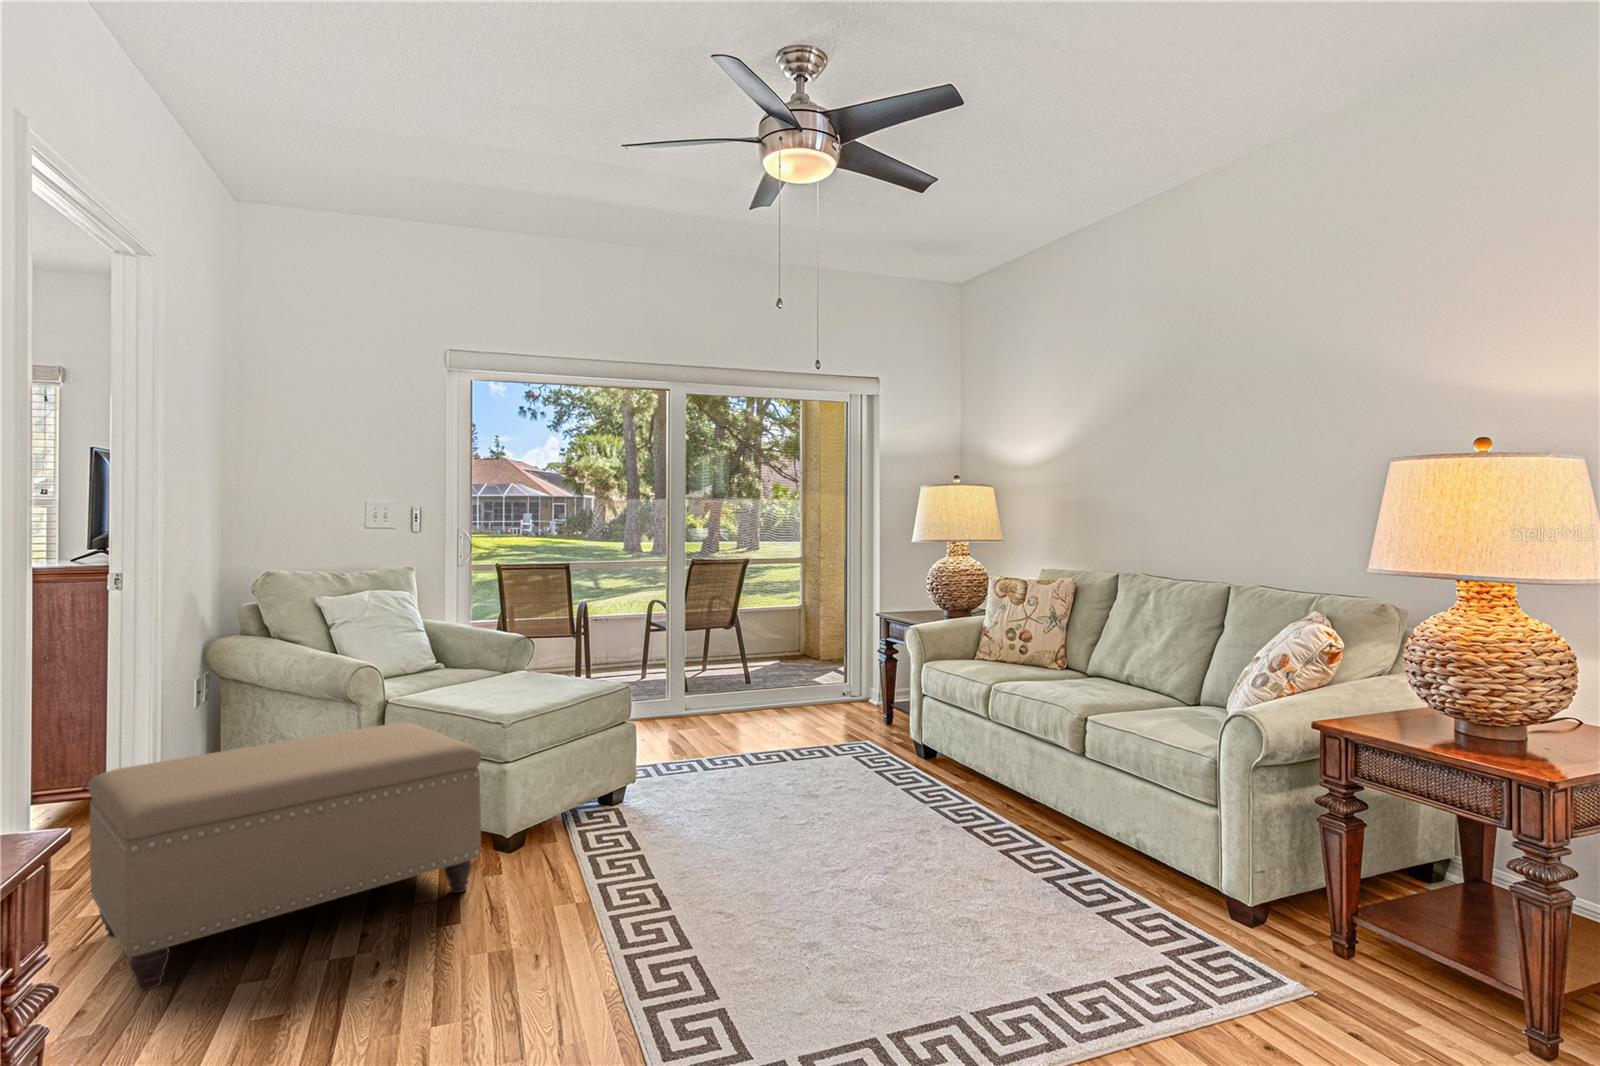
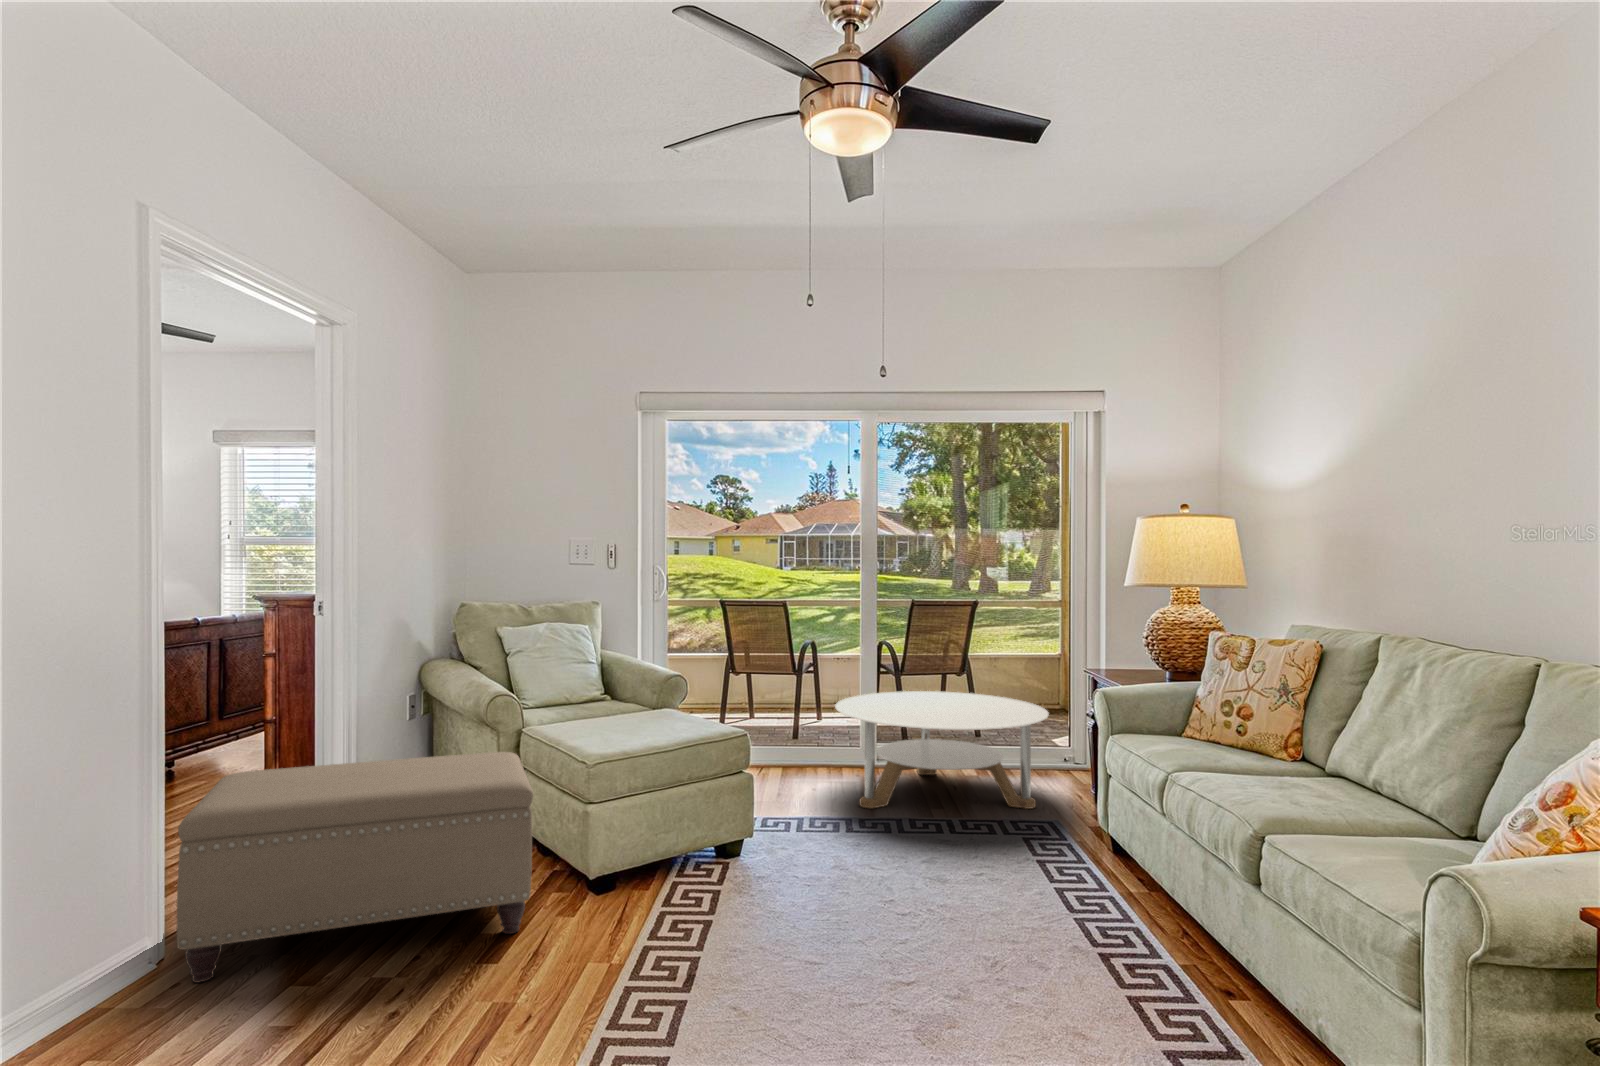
round table: none [661,641,852,750] -> present [835,691,1049,809]

